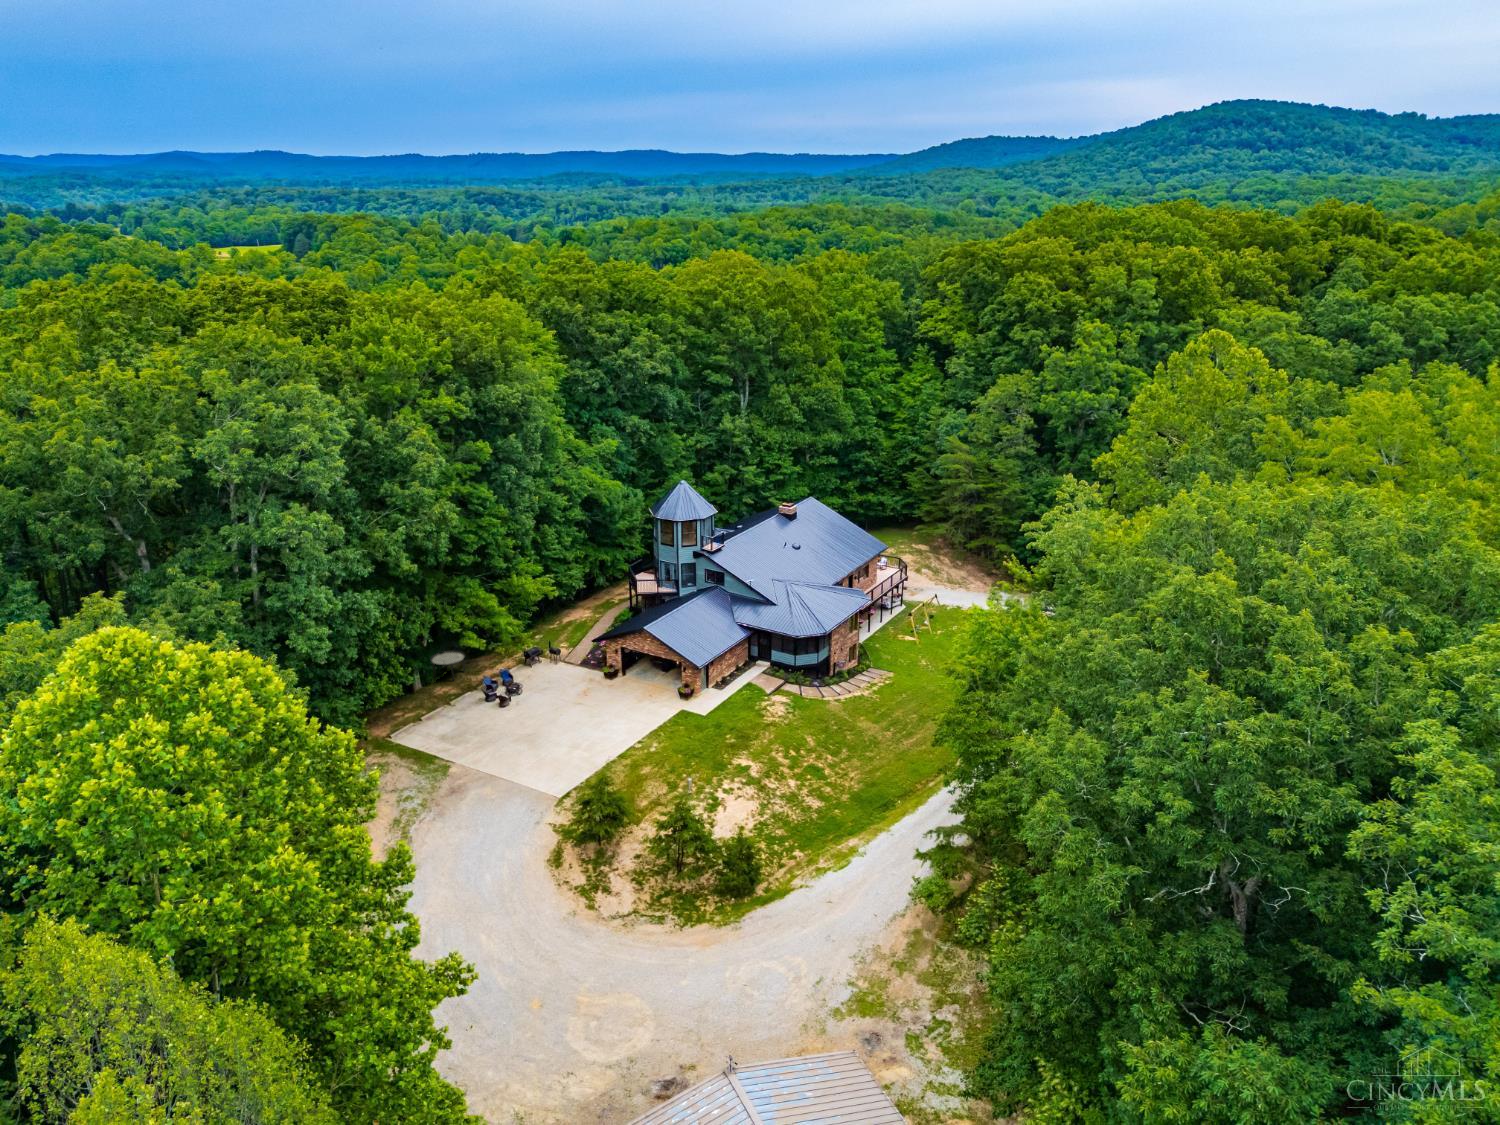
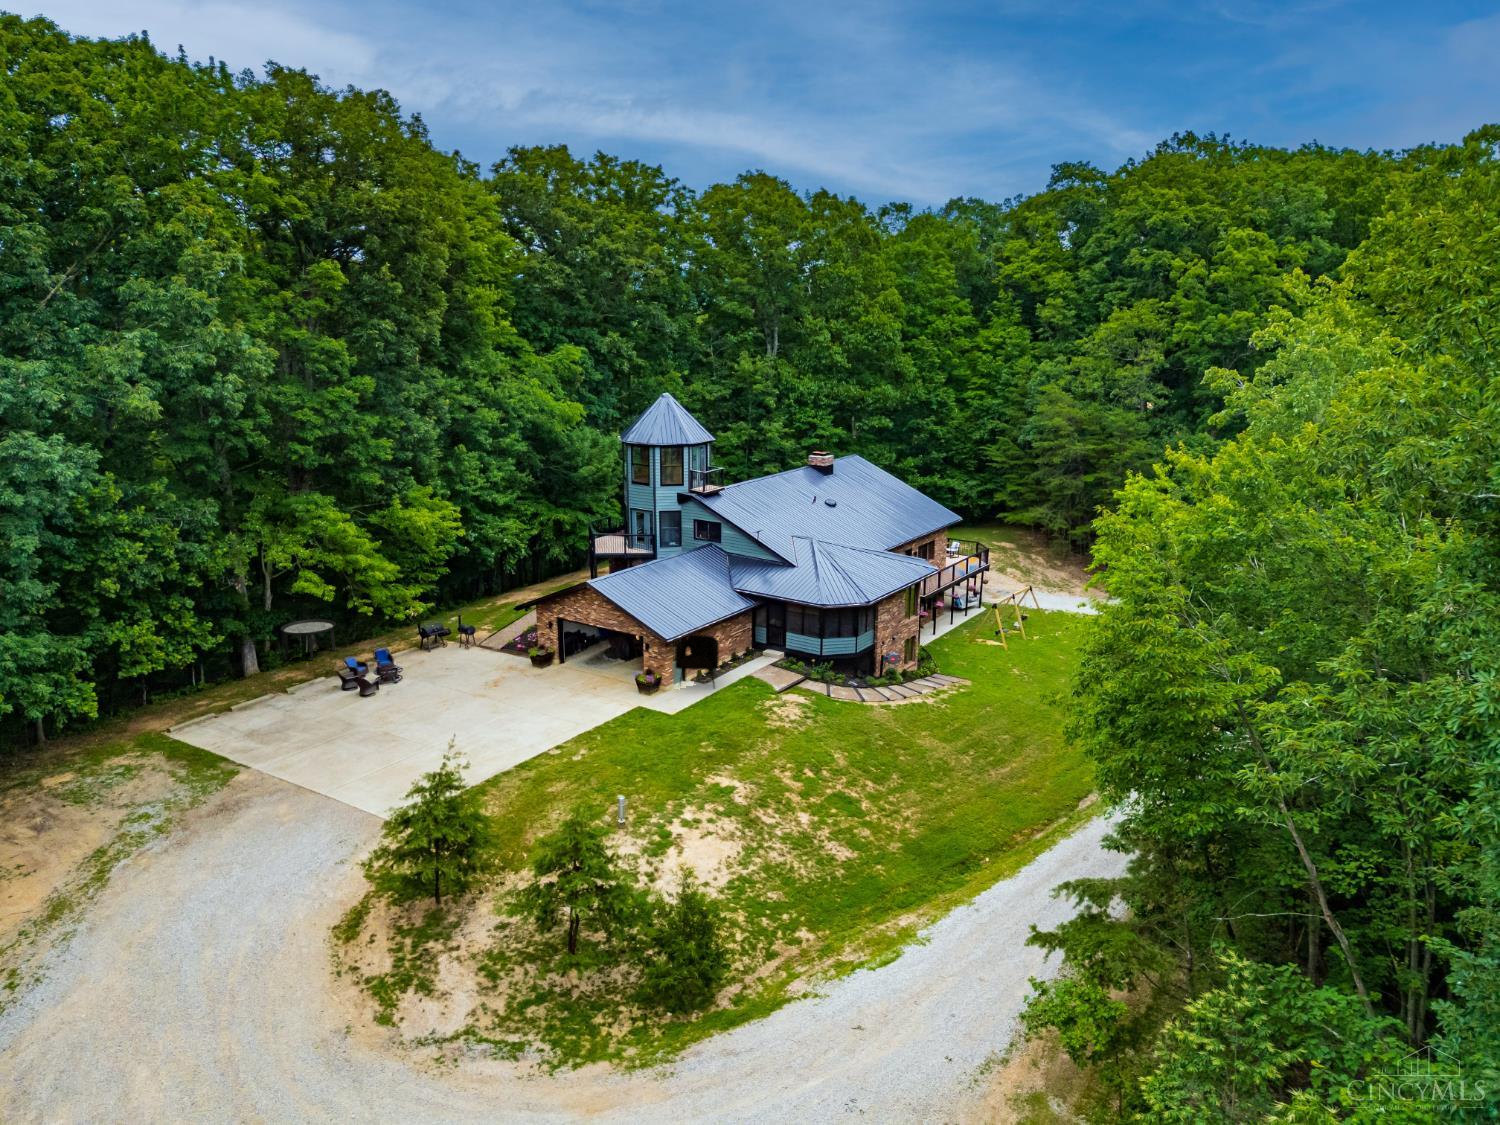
armchair: none [703,659,731,695] -> present [675,635,719,687]

